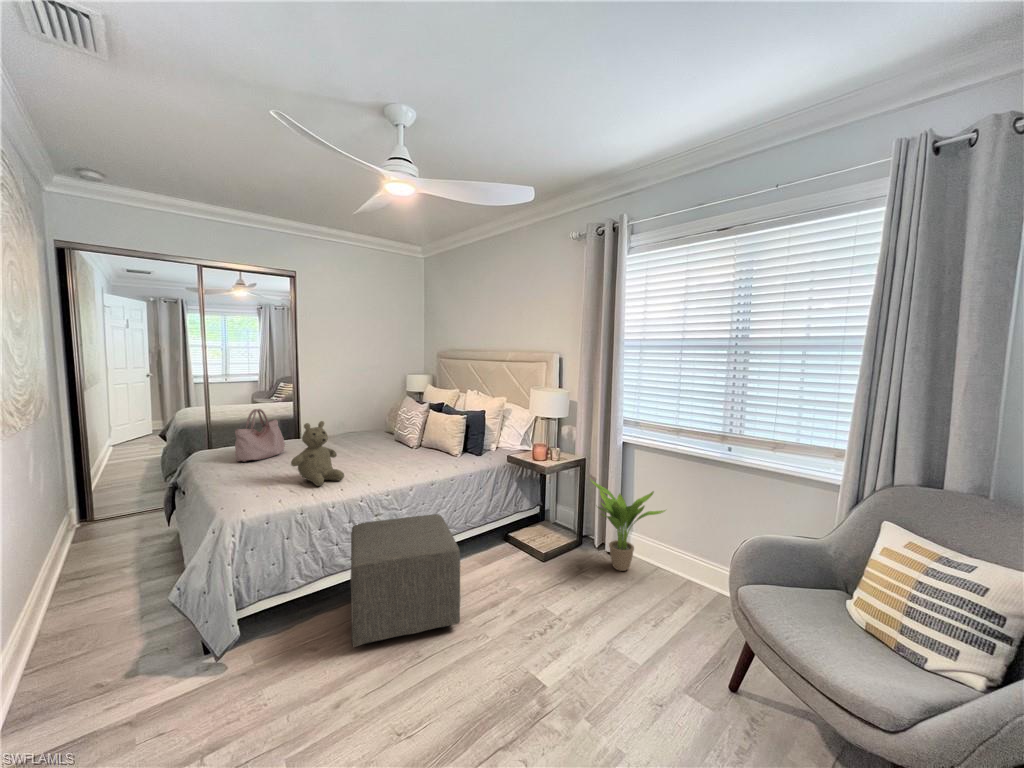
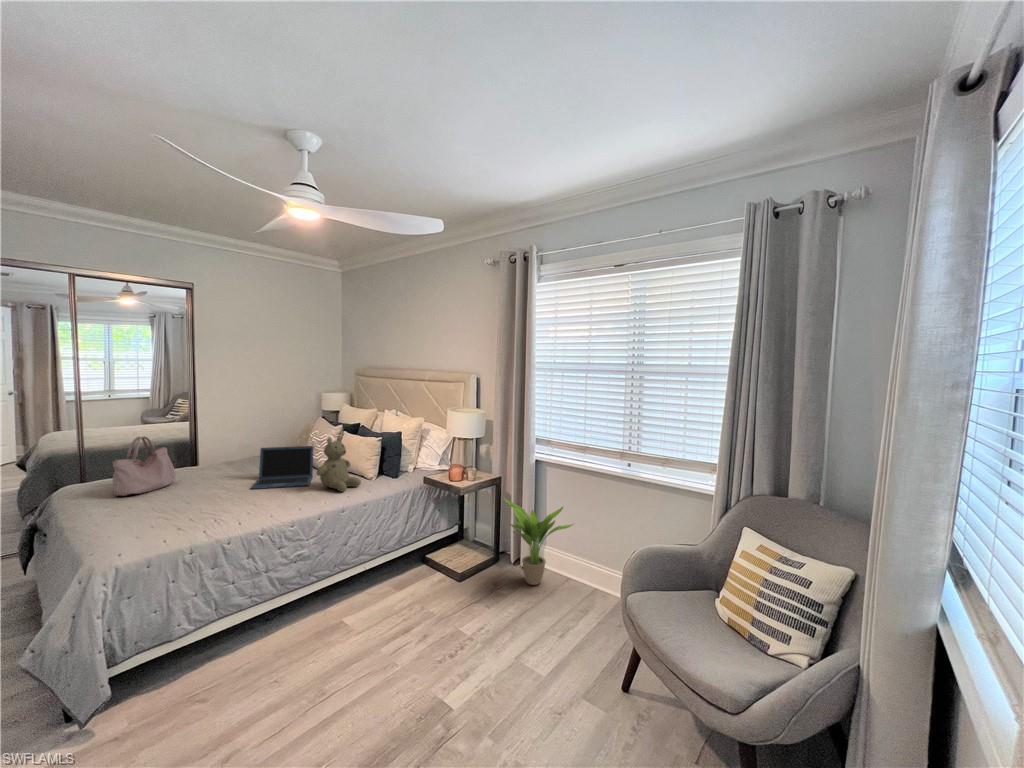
teddy bear: present [291,421,344,486] -> present [317,436,361,491]
laptop: none [349,422,403,461] -> present [251,446,313,489]
ottoman: present [350,514,460,647] -> none [246,542,369,692]

